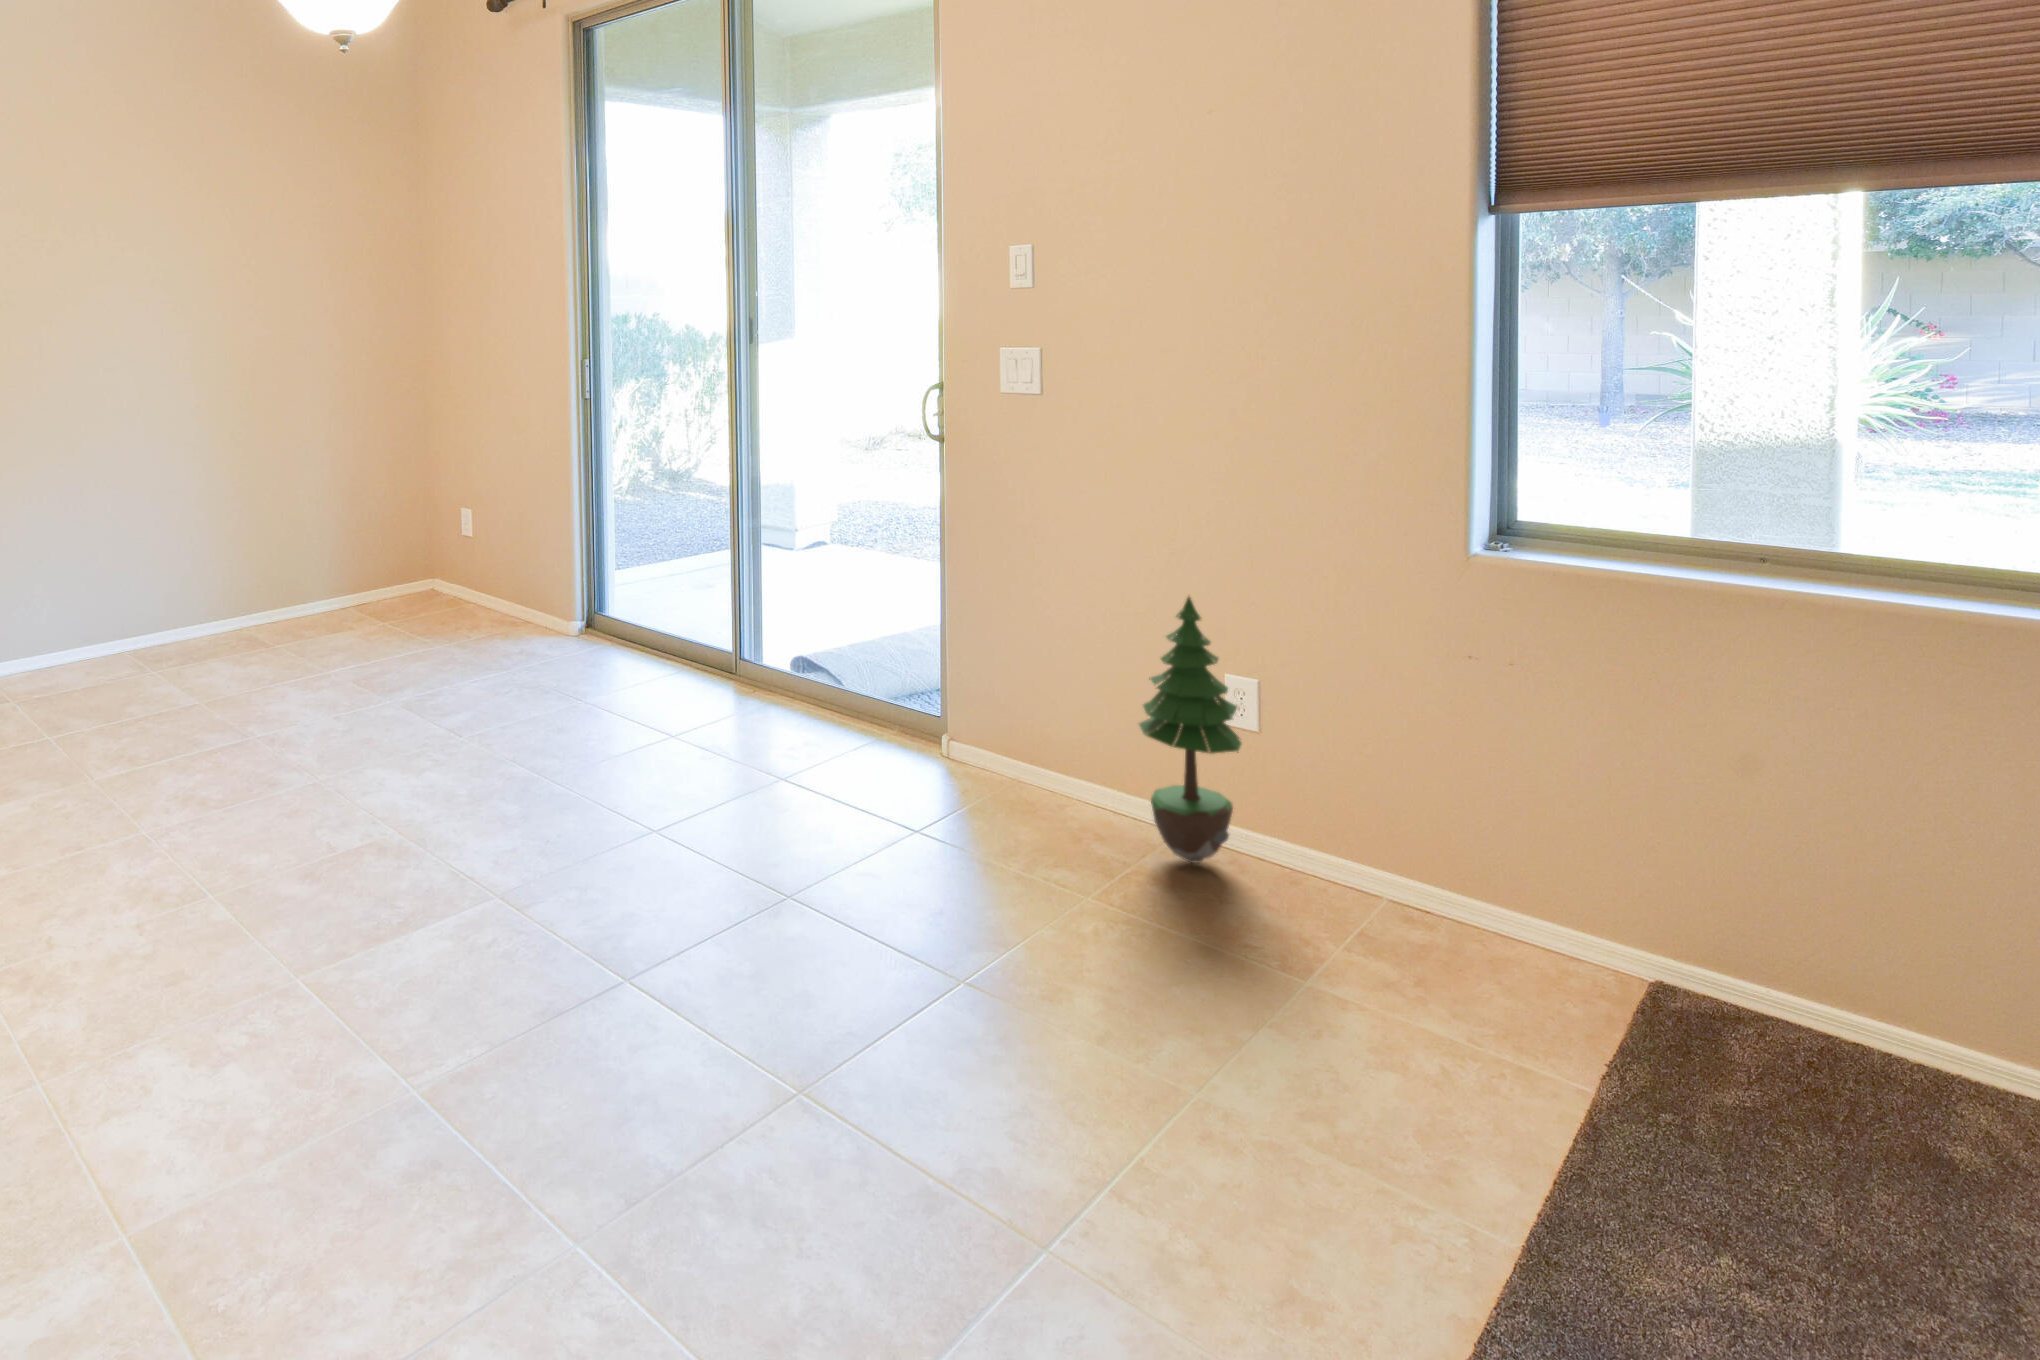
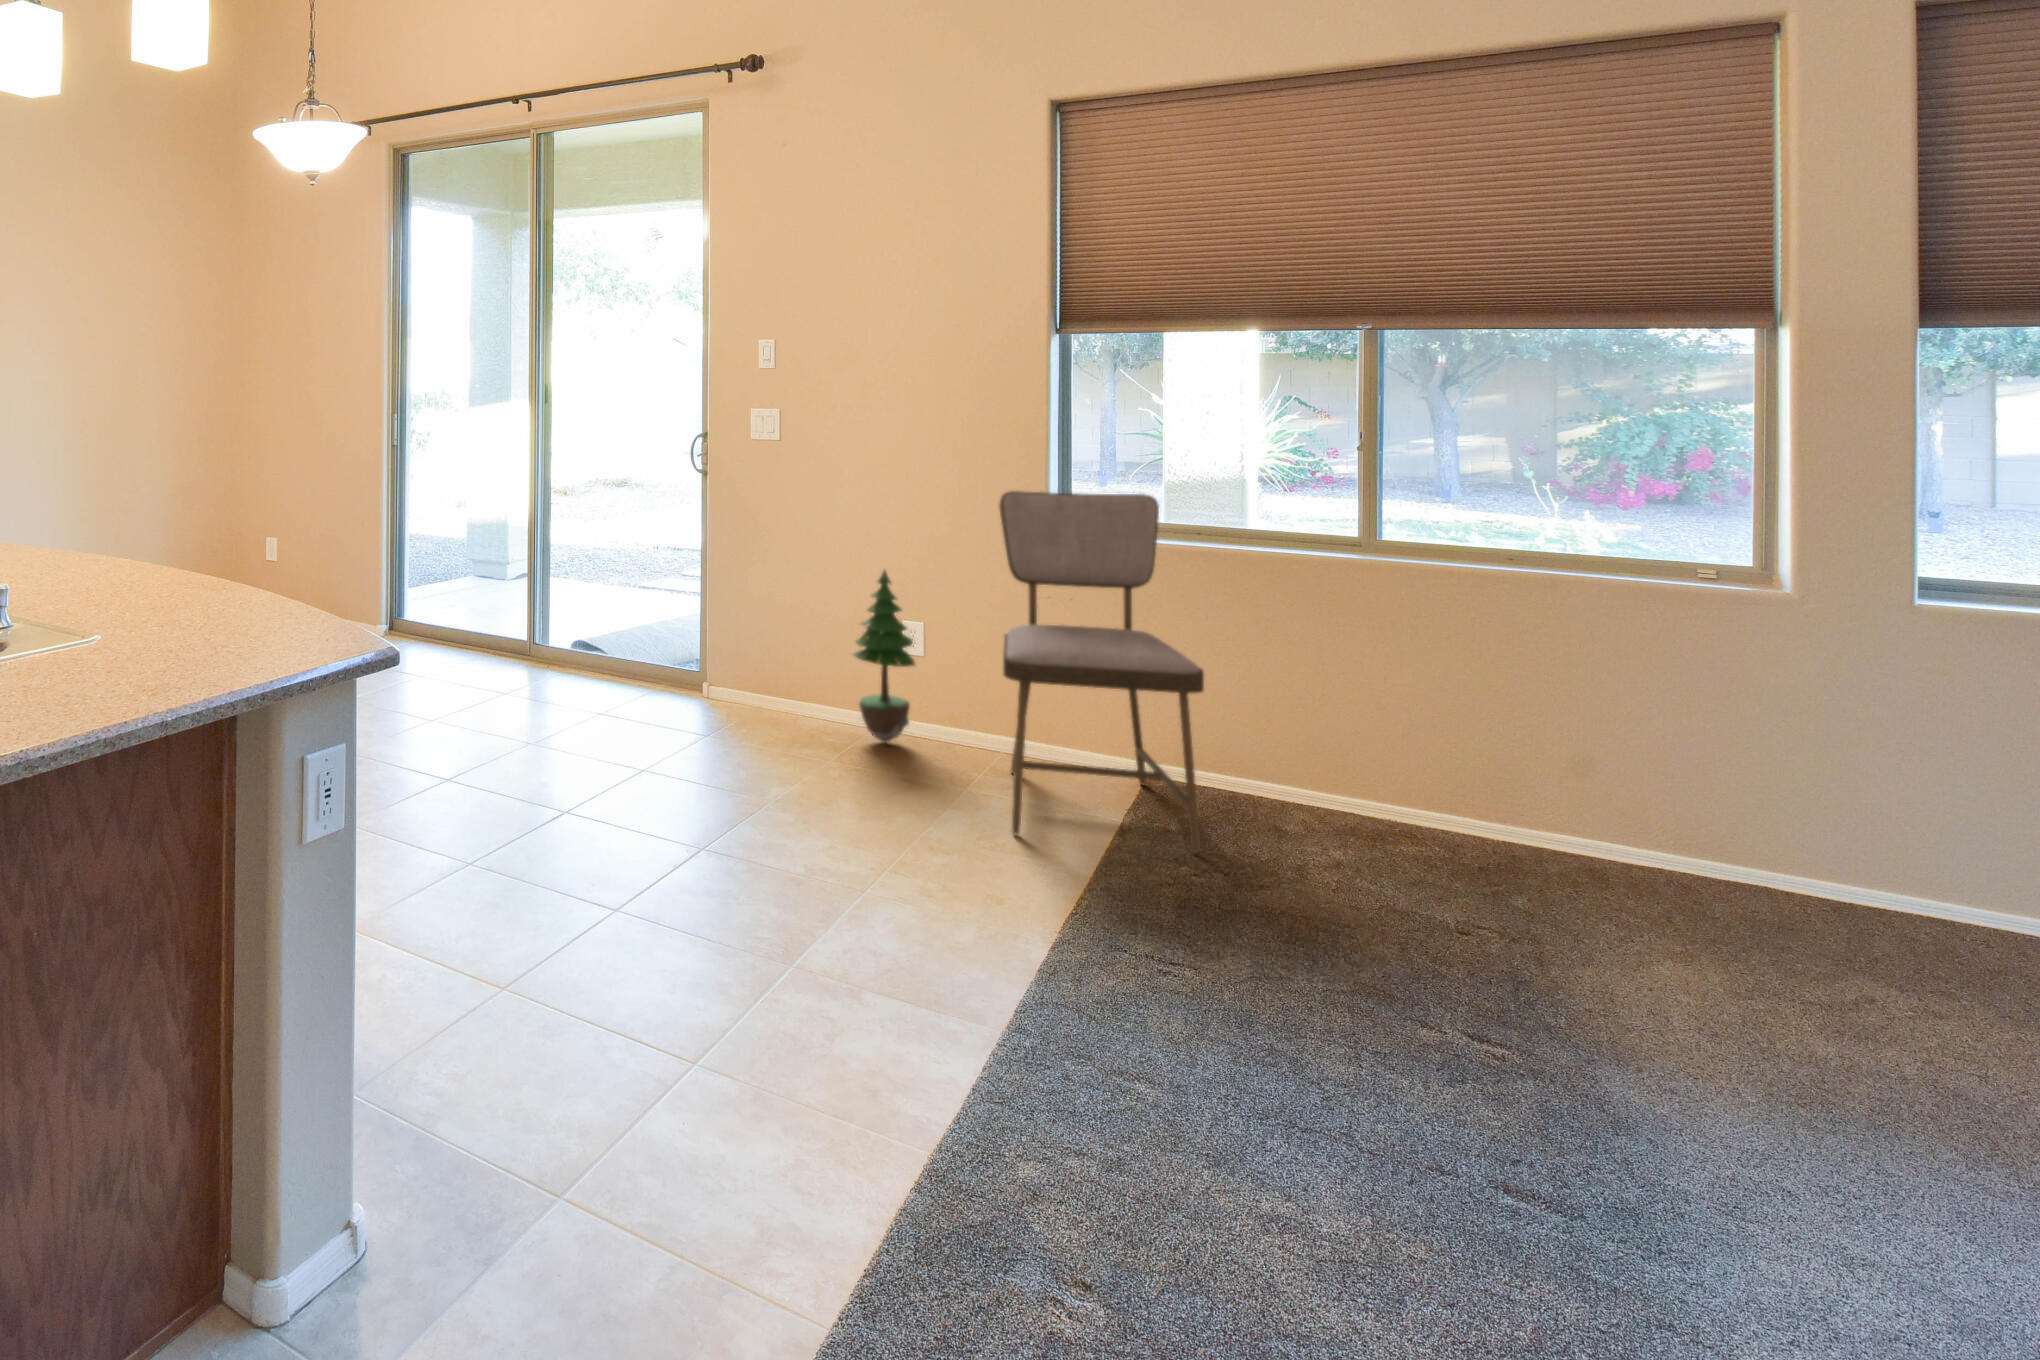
dining chair: none [1356,483,1771,1201] -> present [999,491,1204,853]

